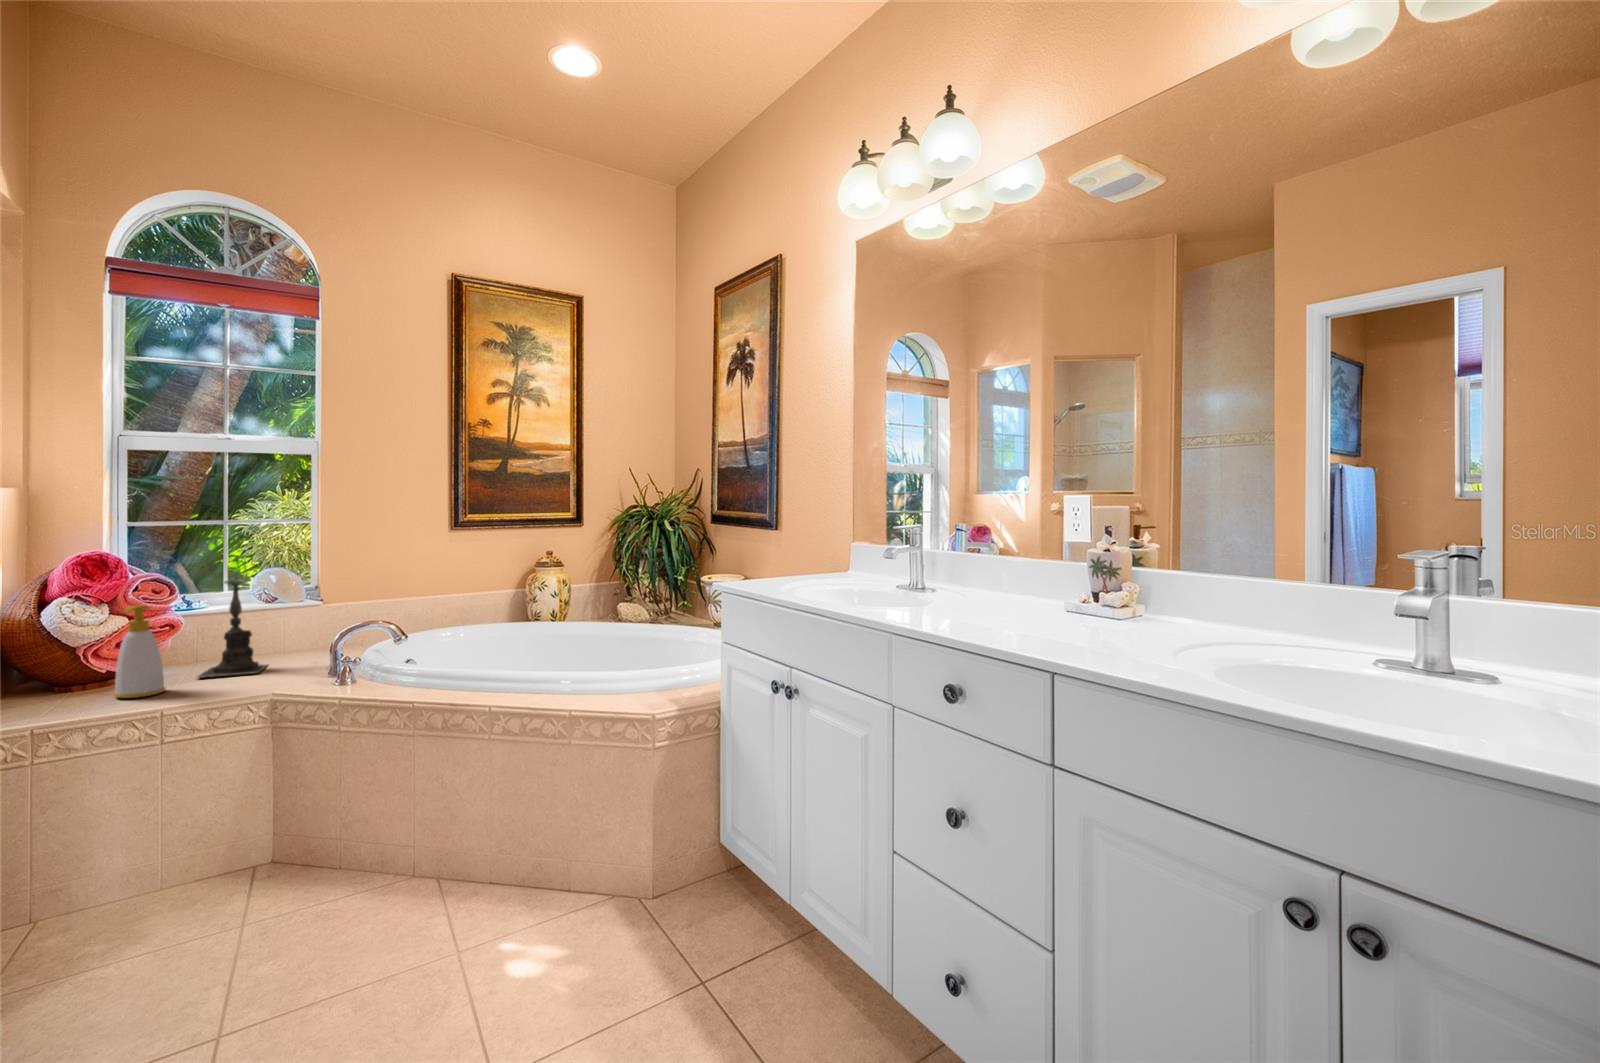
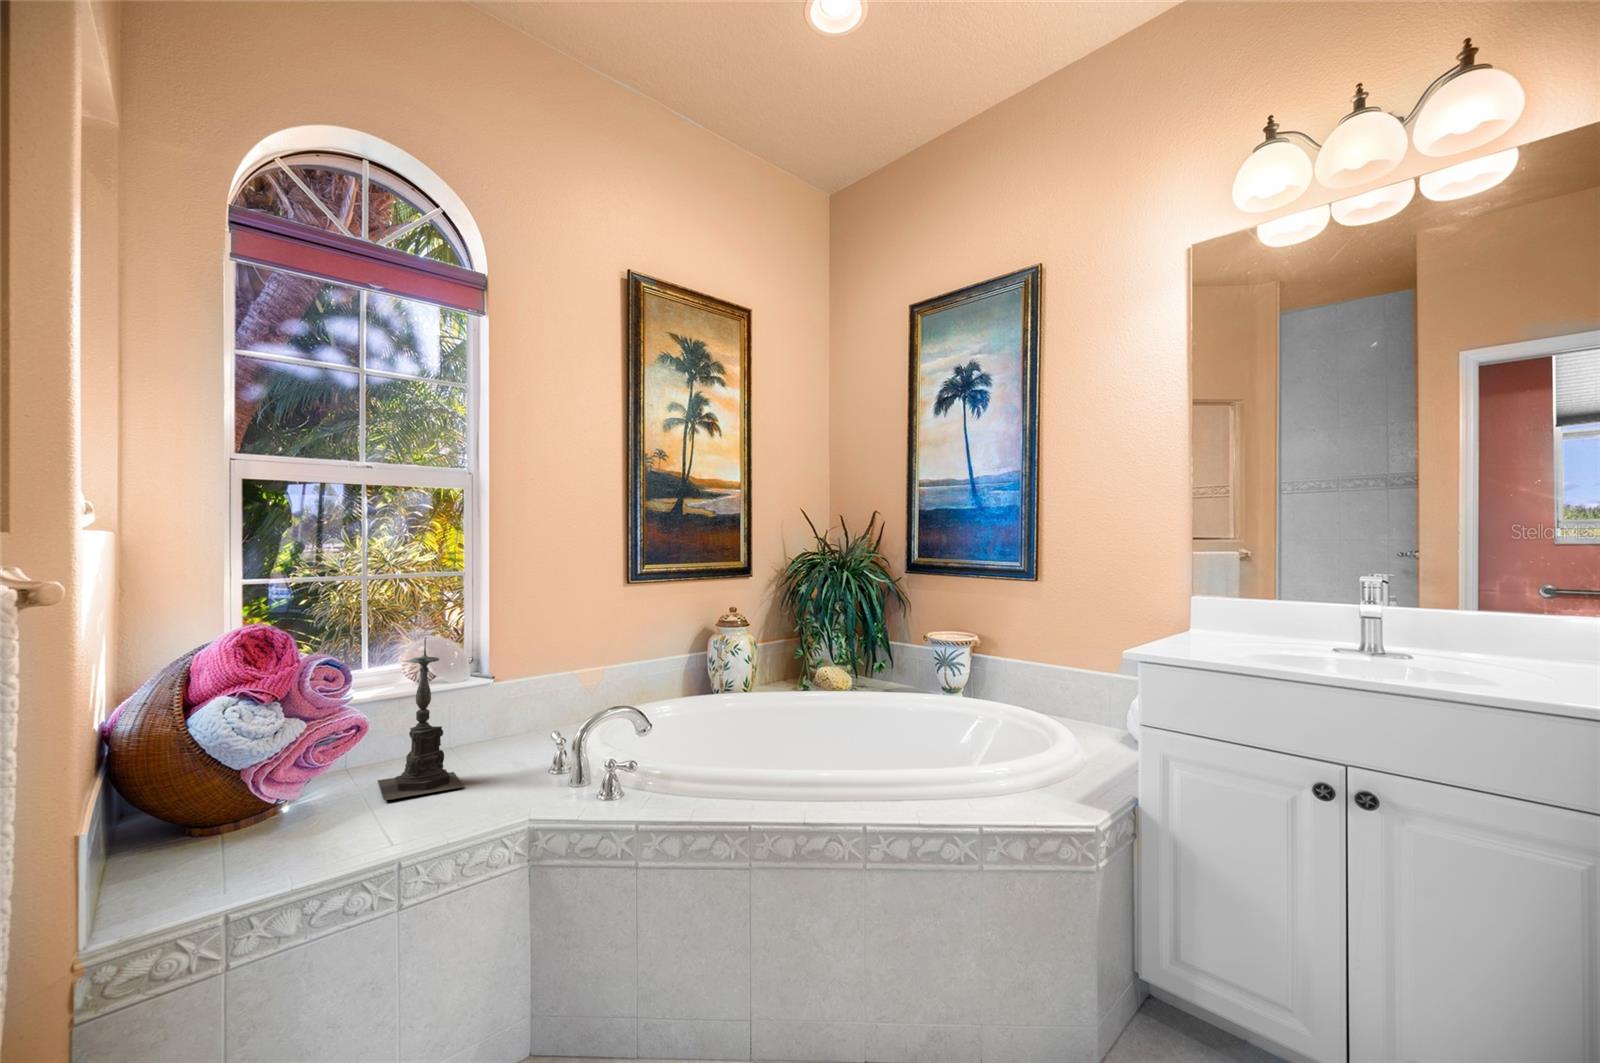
soap bottle: present [114,605,165,698] -> none [301,701,368,844]

